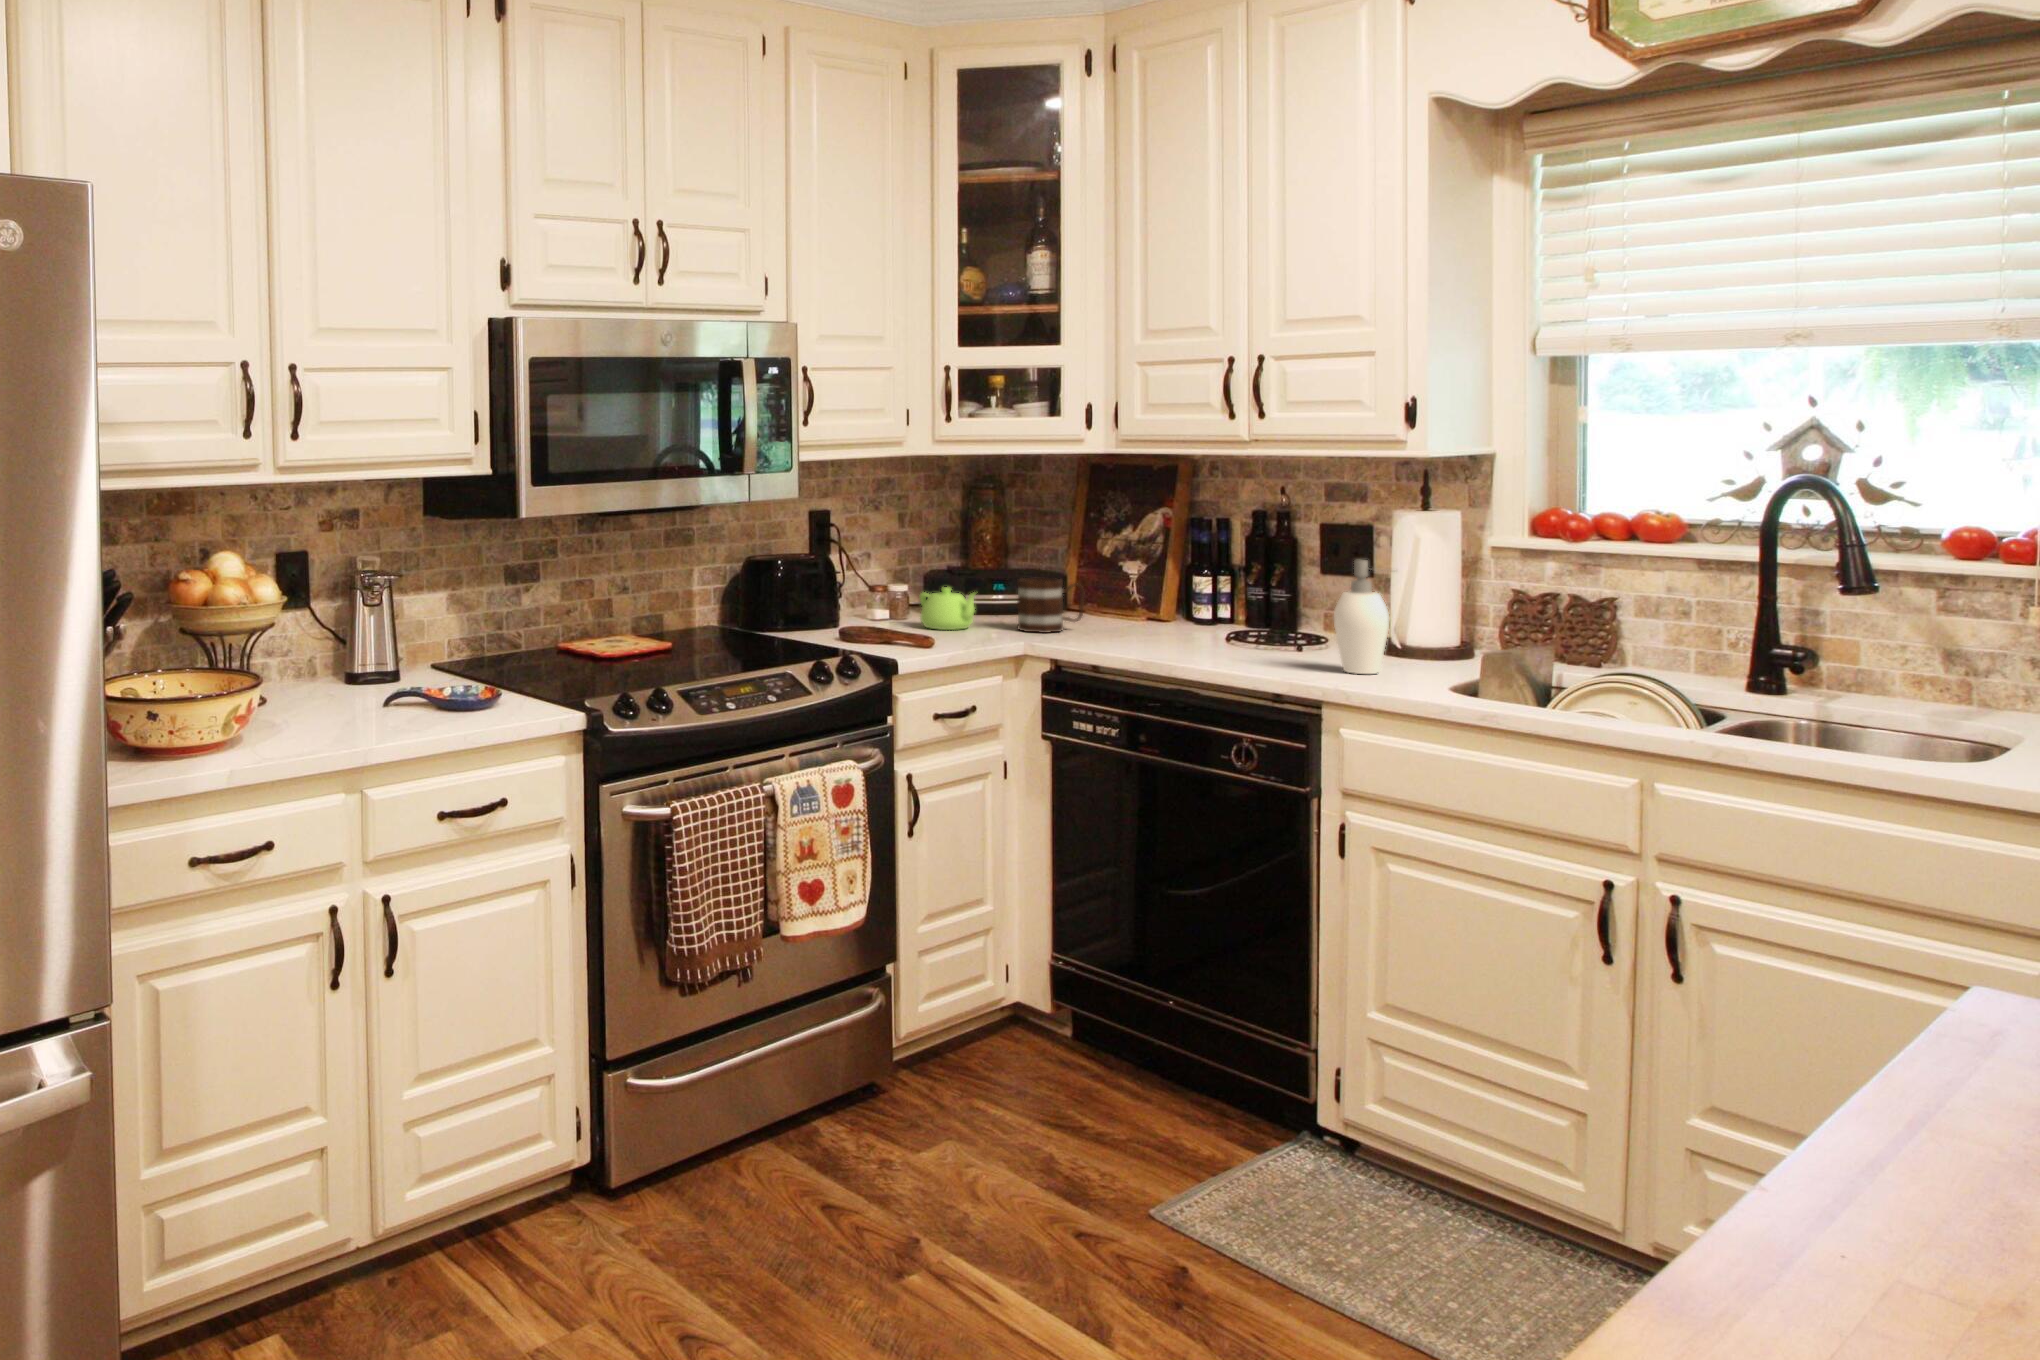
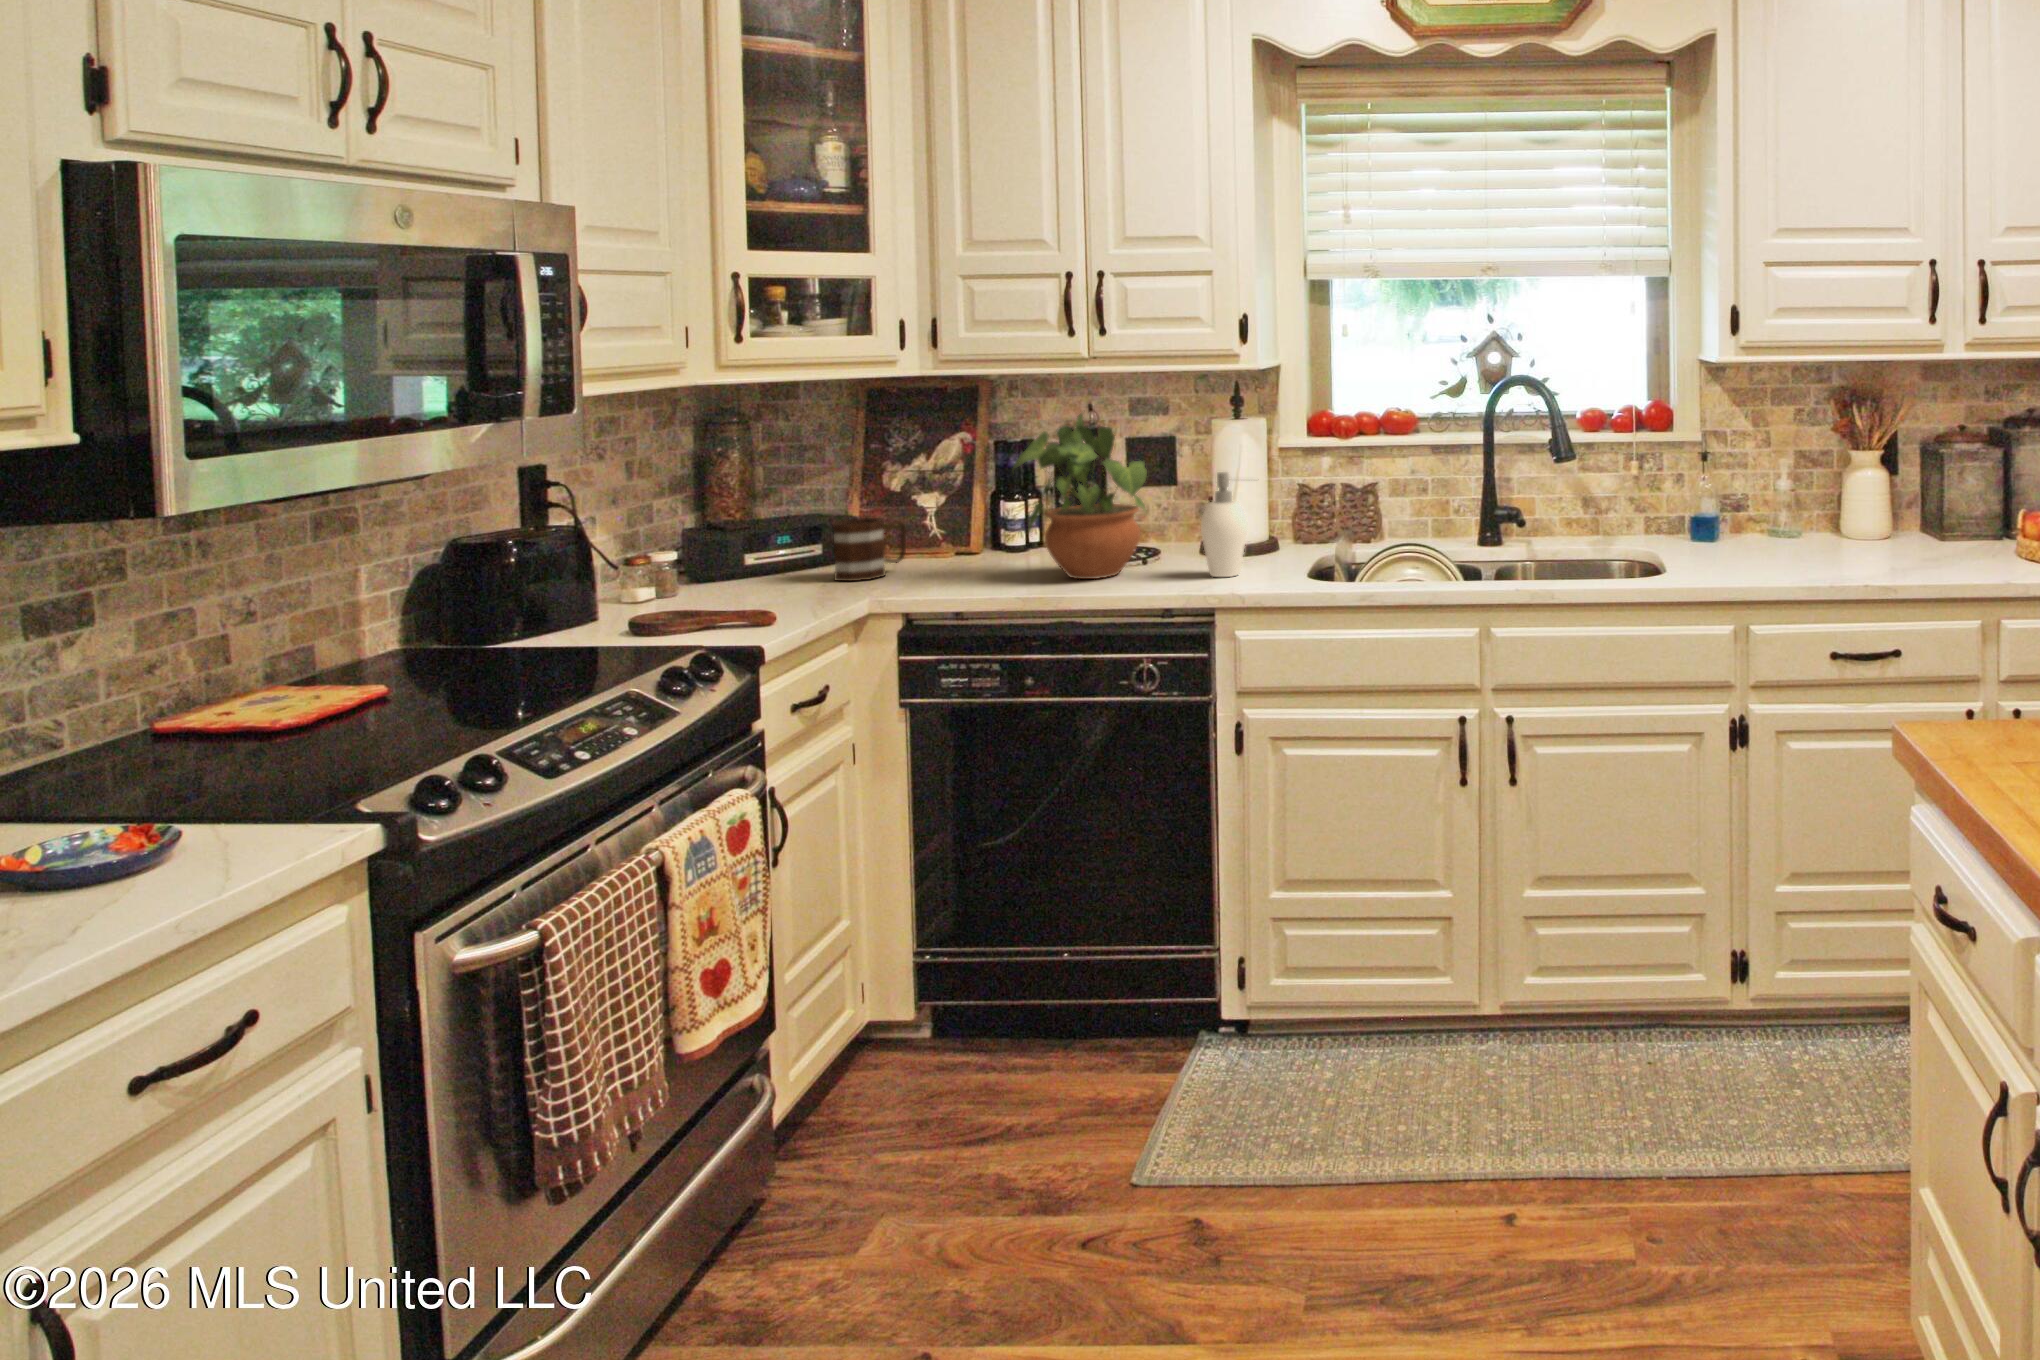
potted plant: none [1153,488,1295,658] -> present [1014,413,1147,579]
teapot: present [920,587,975,630] -> none [702,543,791,595]

